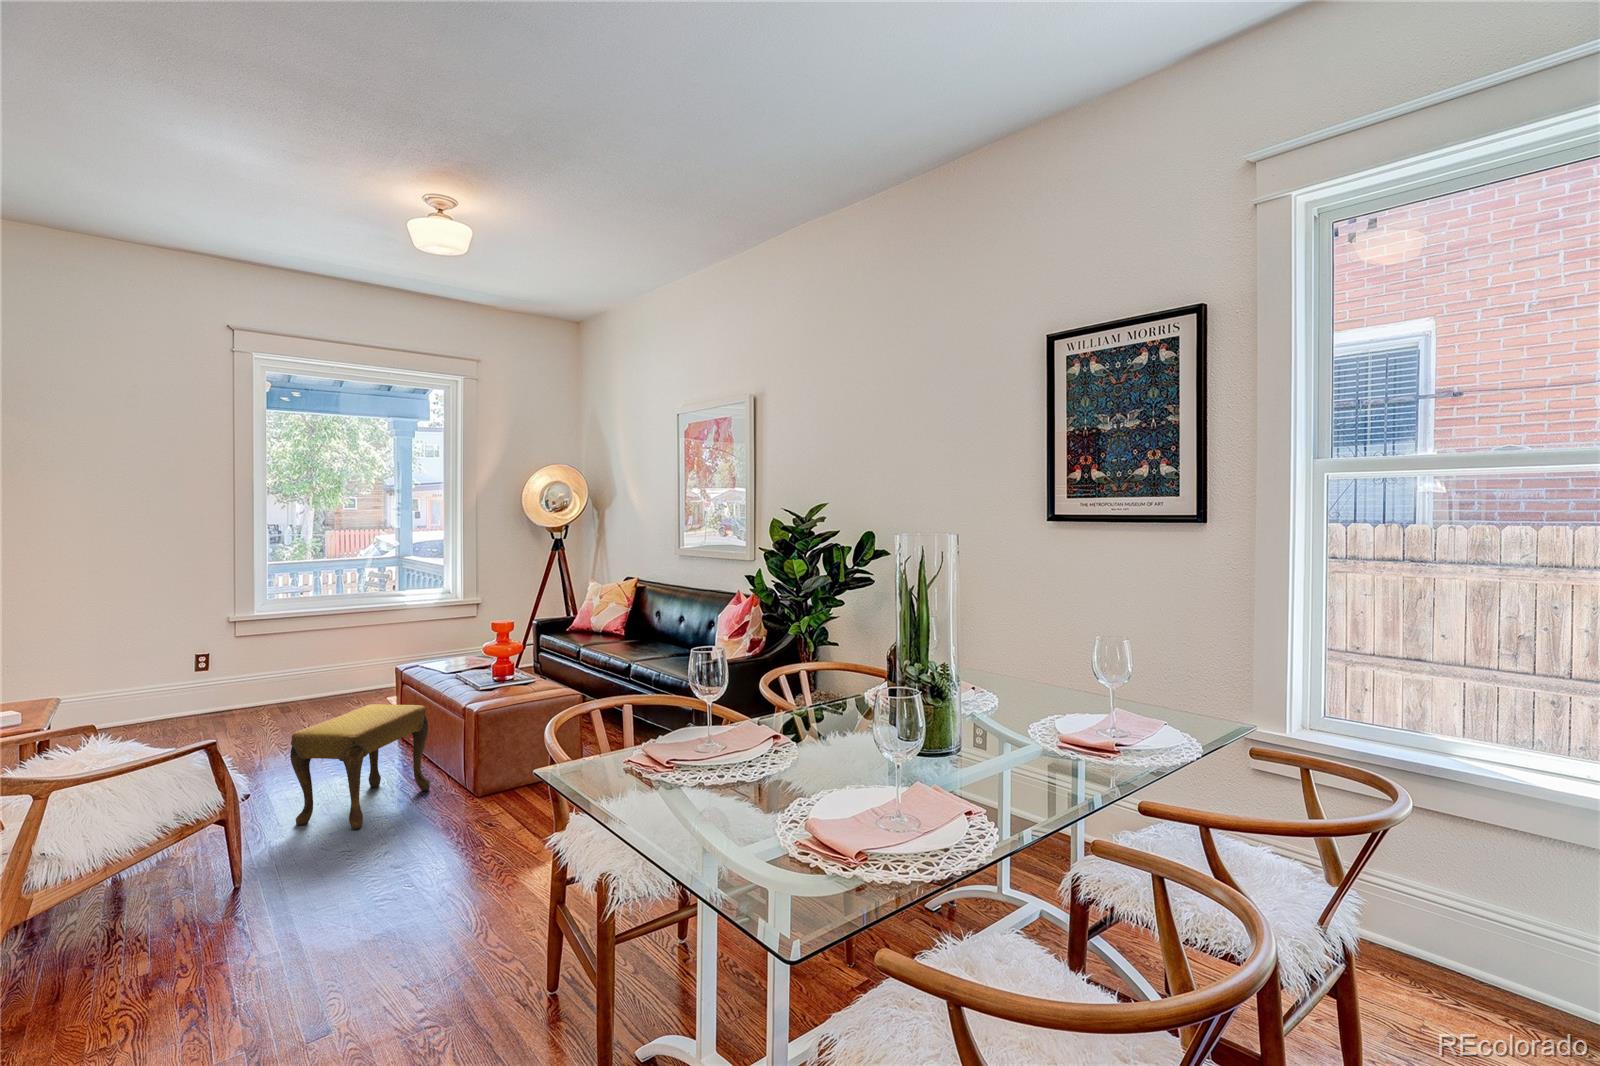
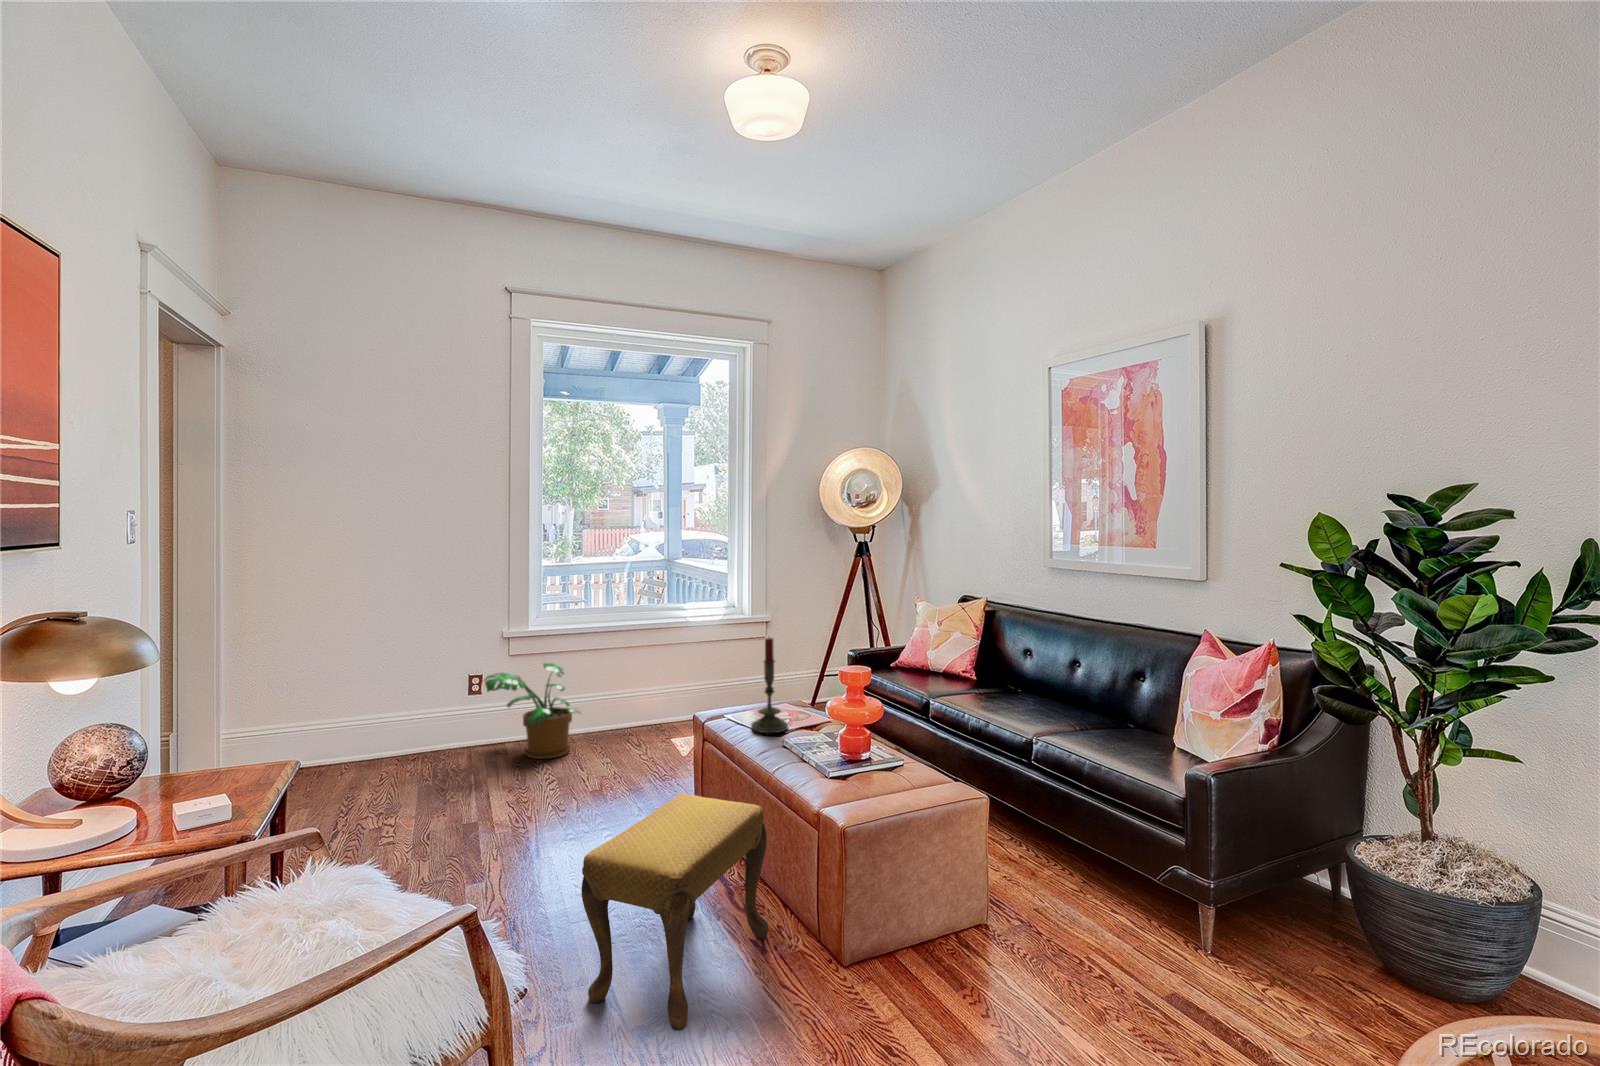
candle: none [434,603,462,670] -> present [751,638,788,733]
potted plant: none [213,641,305,716] -> present [484,663,580,759]

